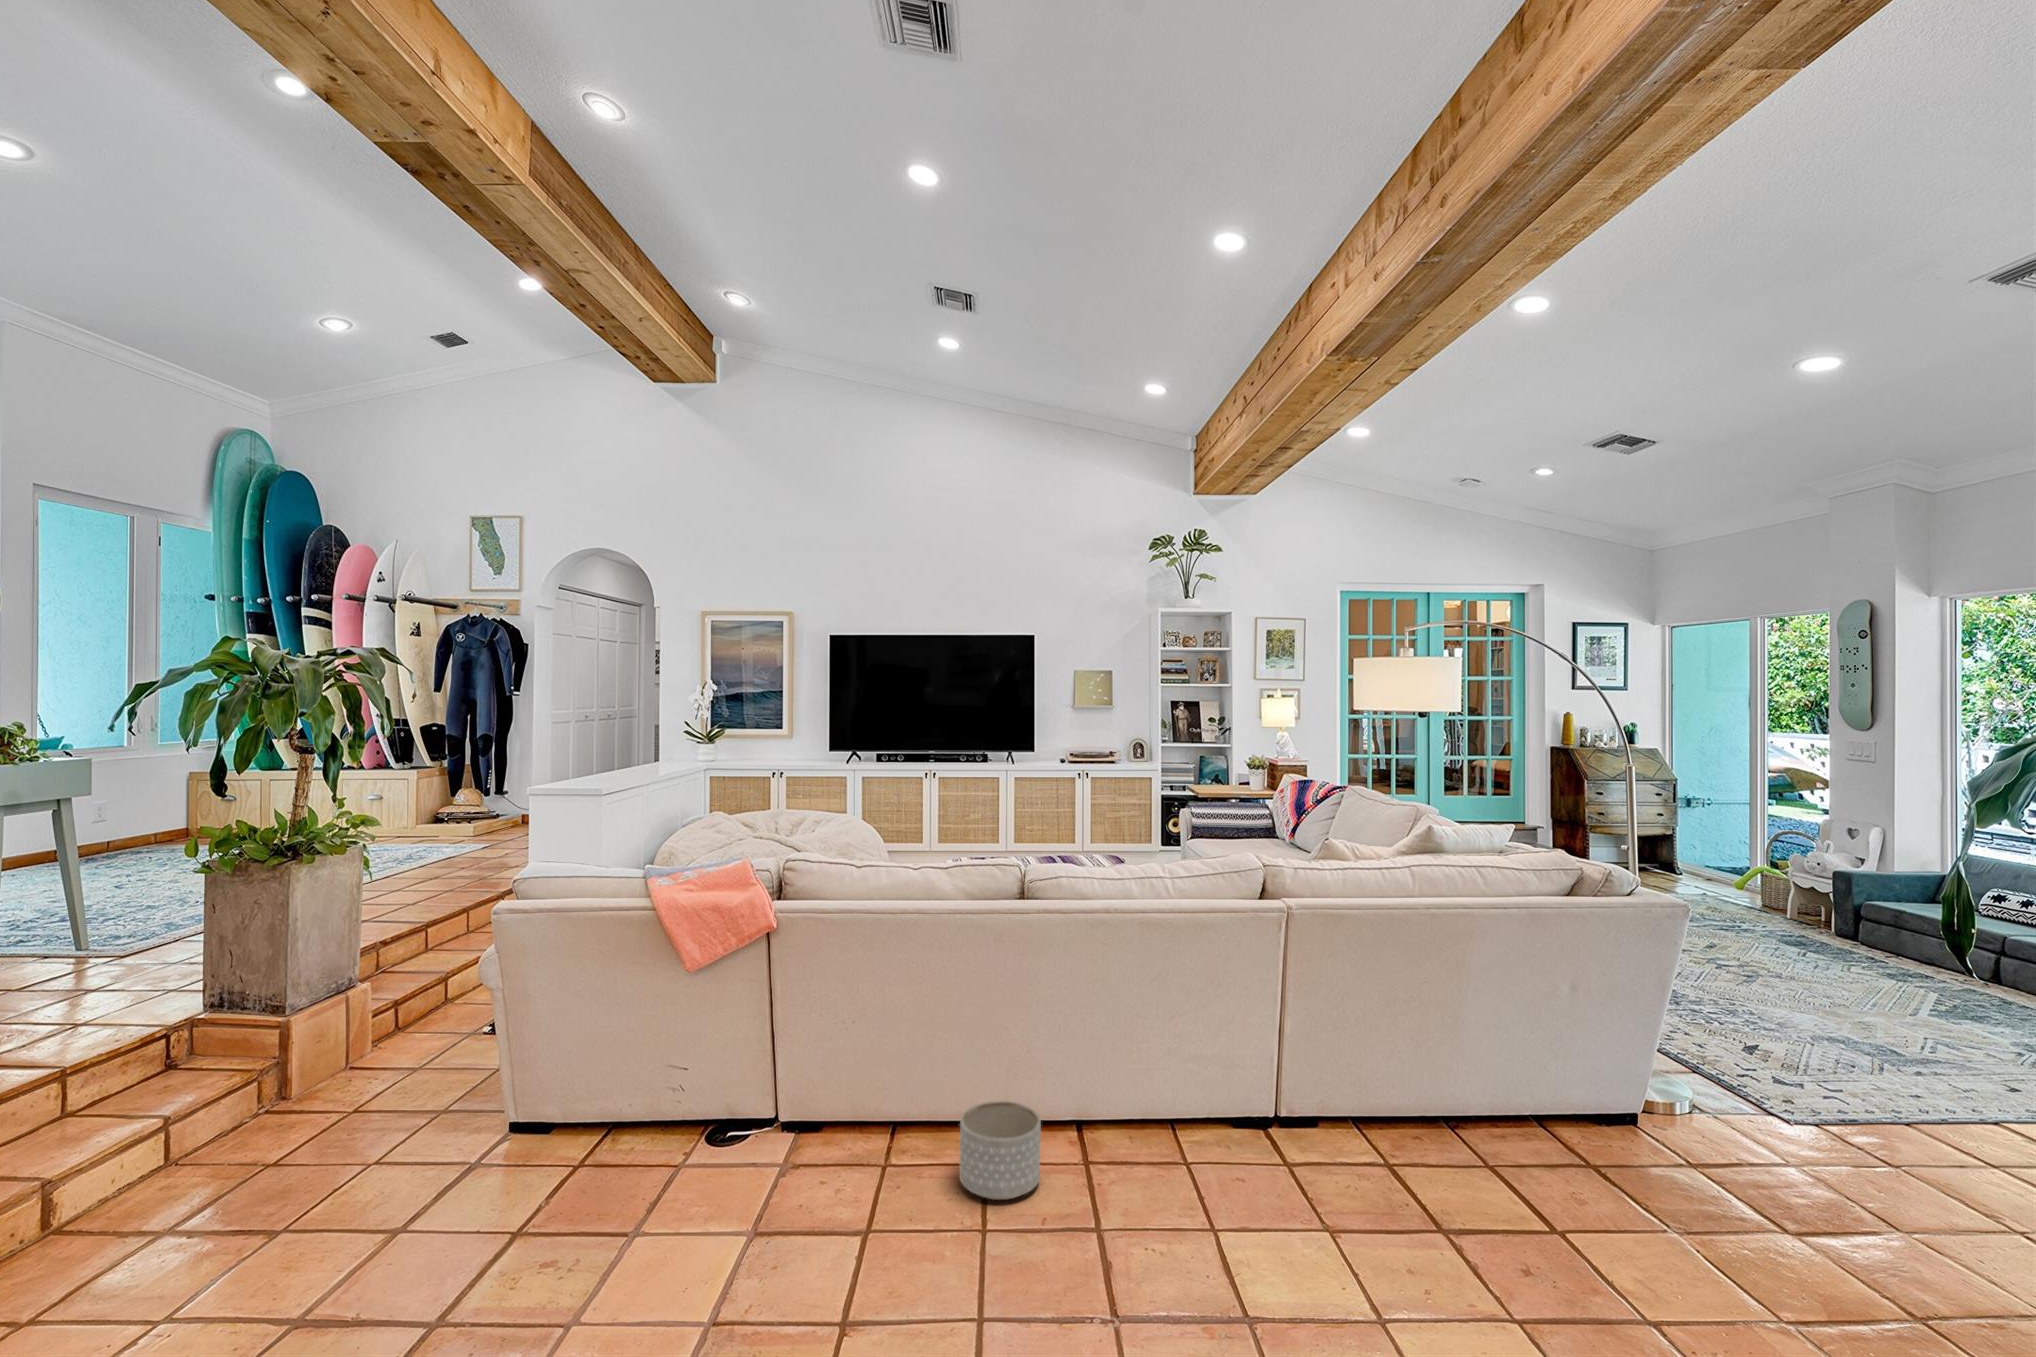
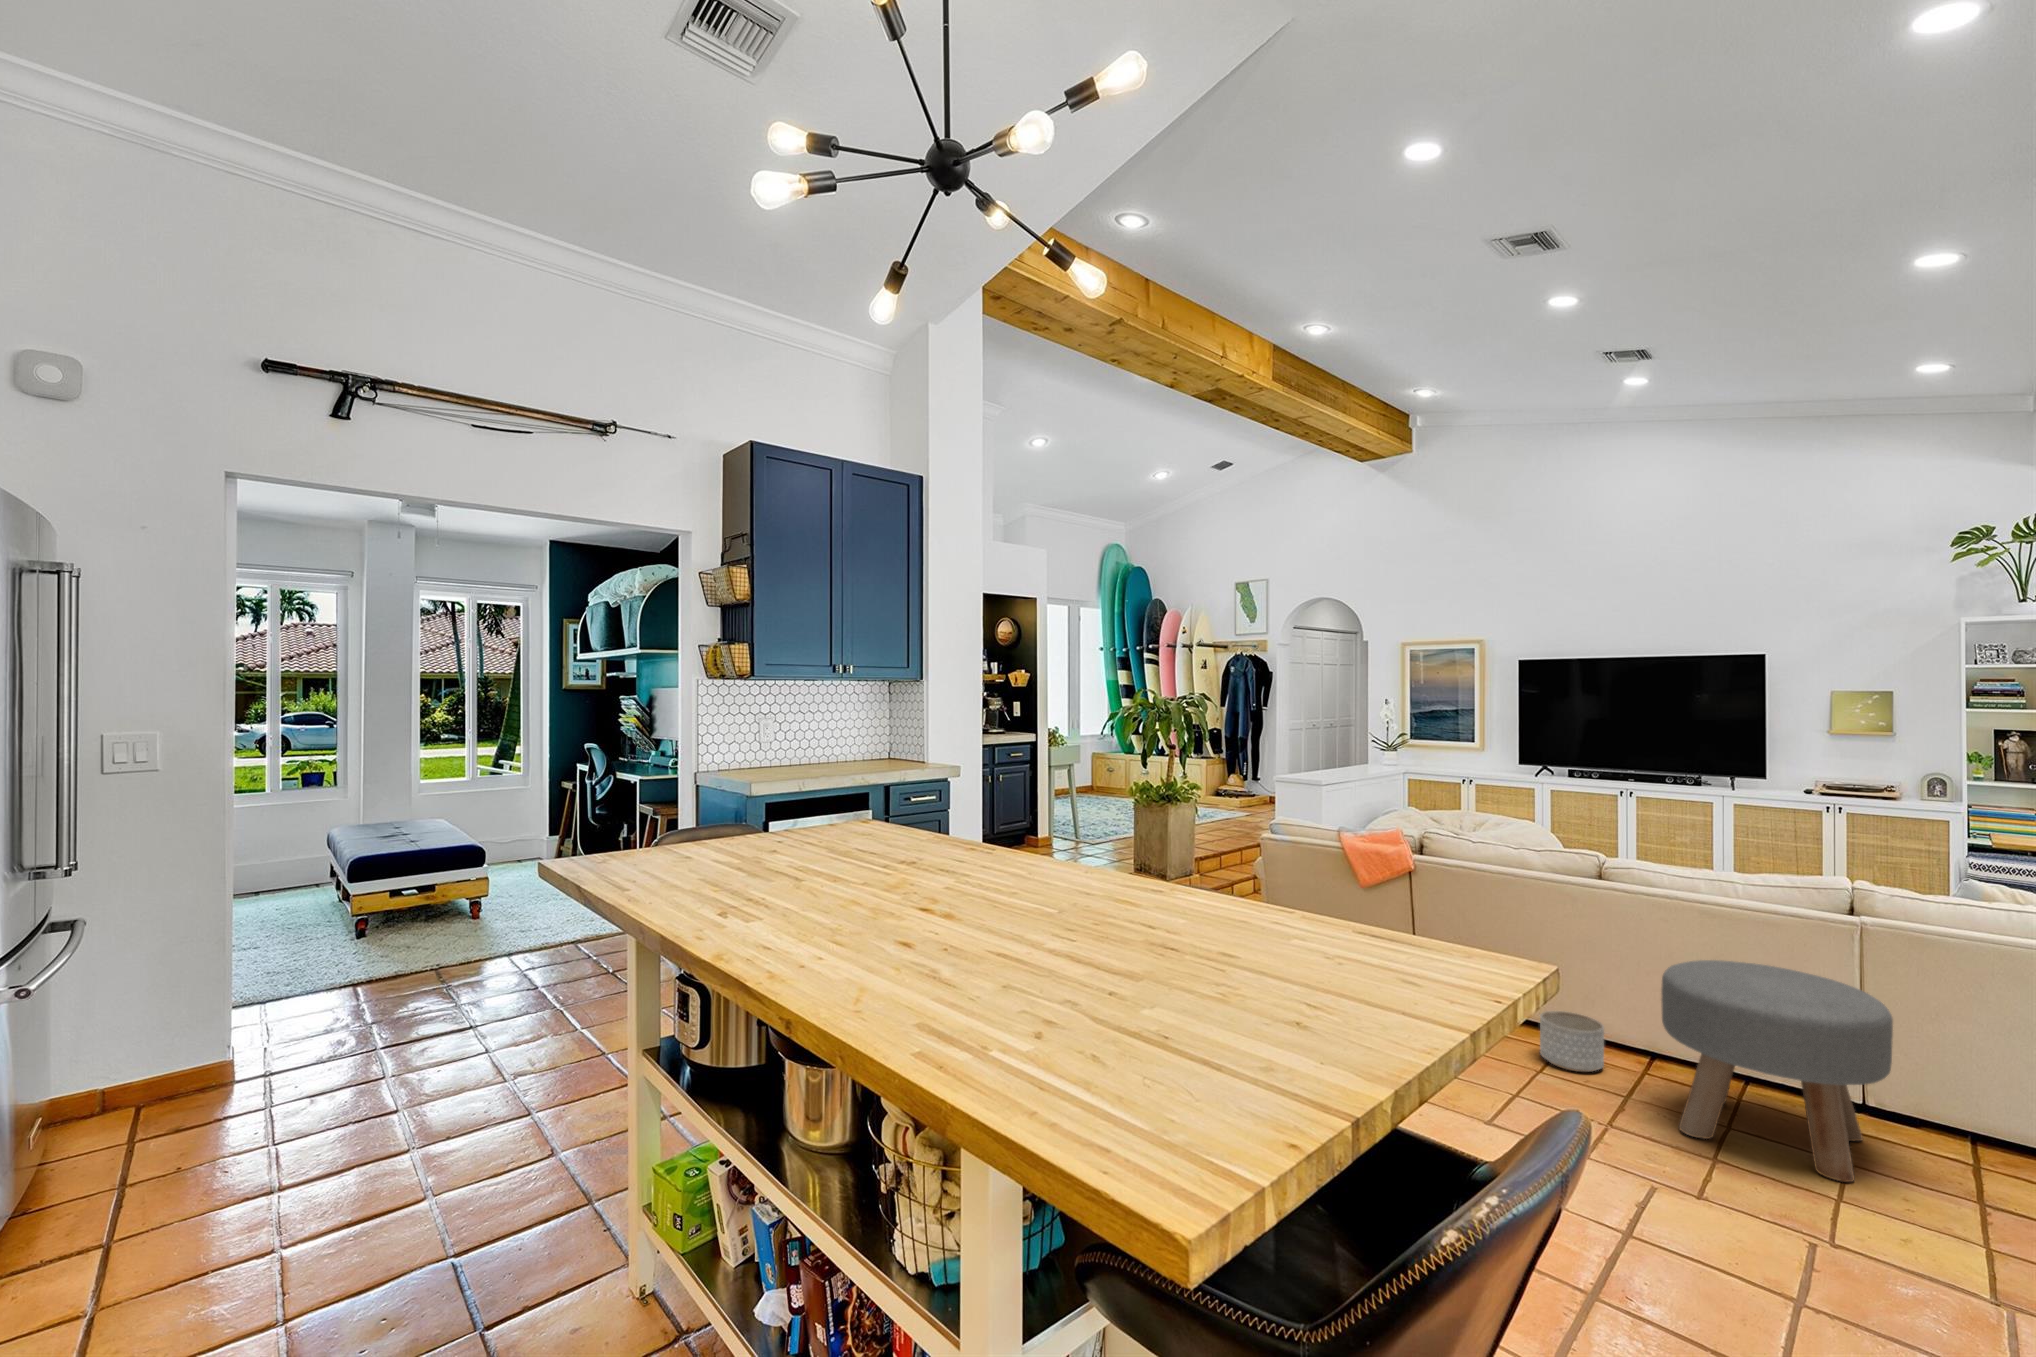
ottoman: none [1131,985,1376,1283] -> present [1661,960,1893,1182]

